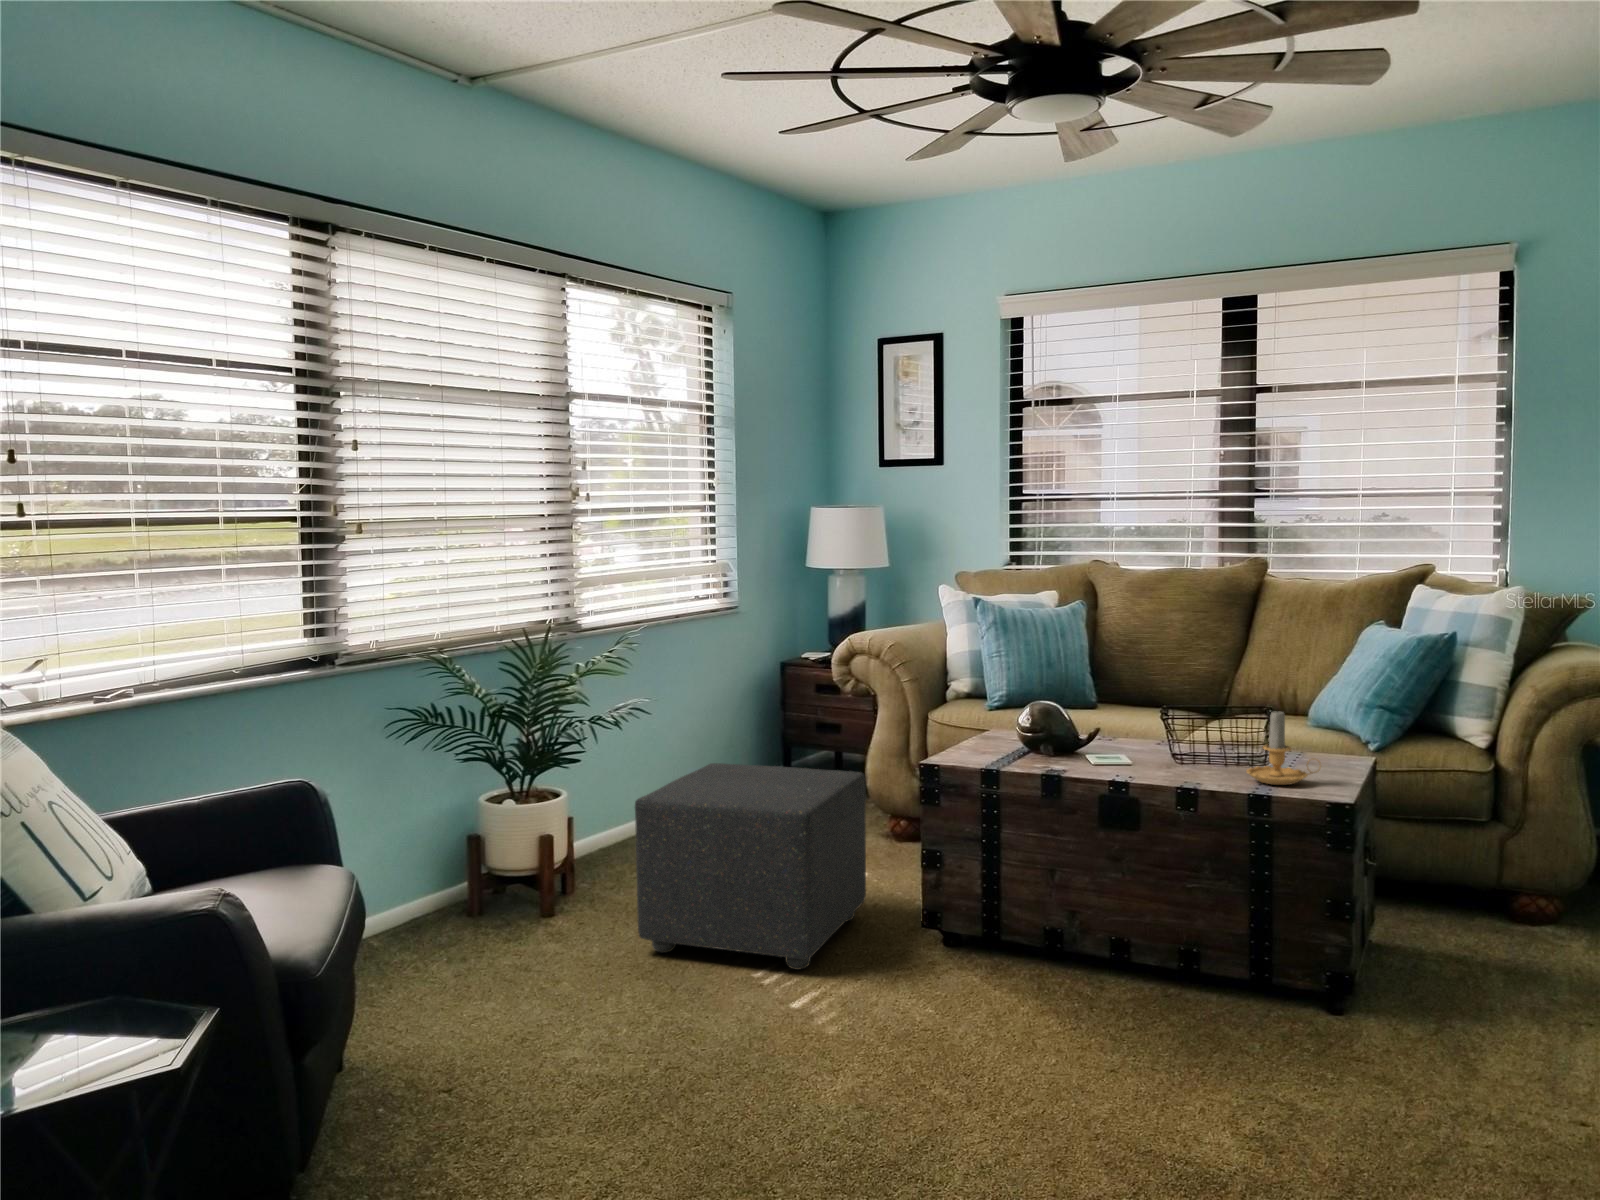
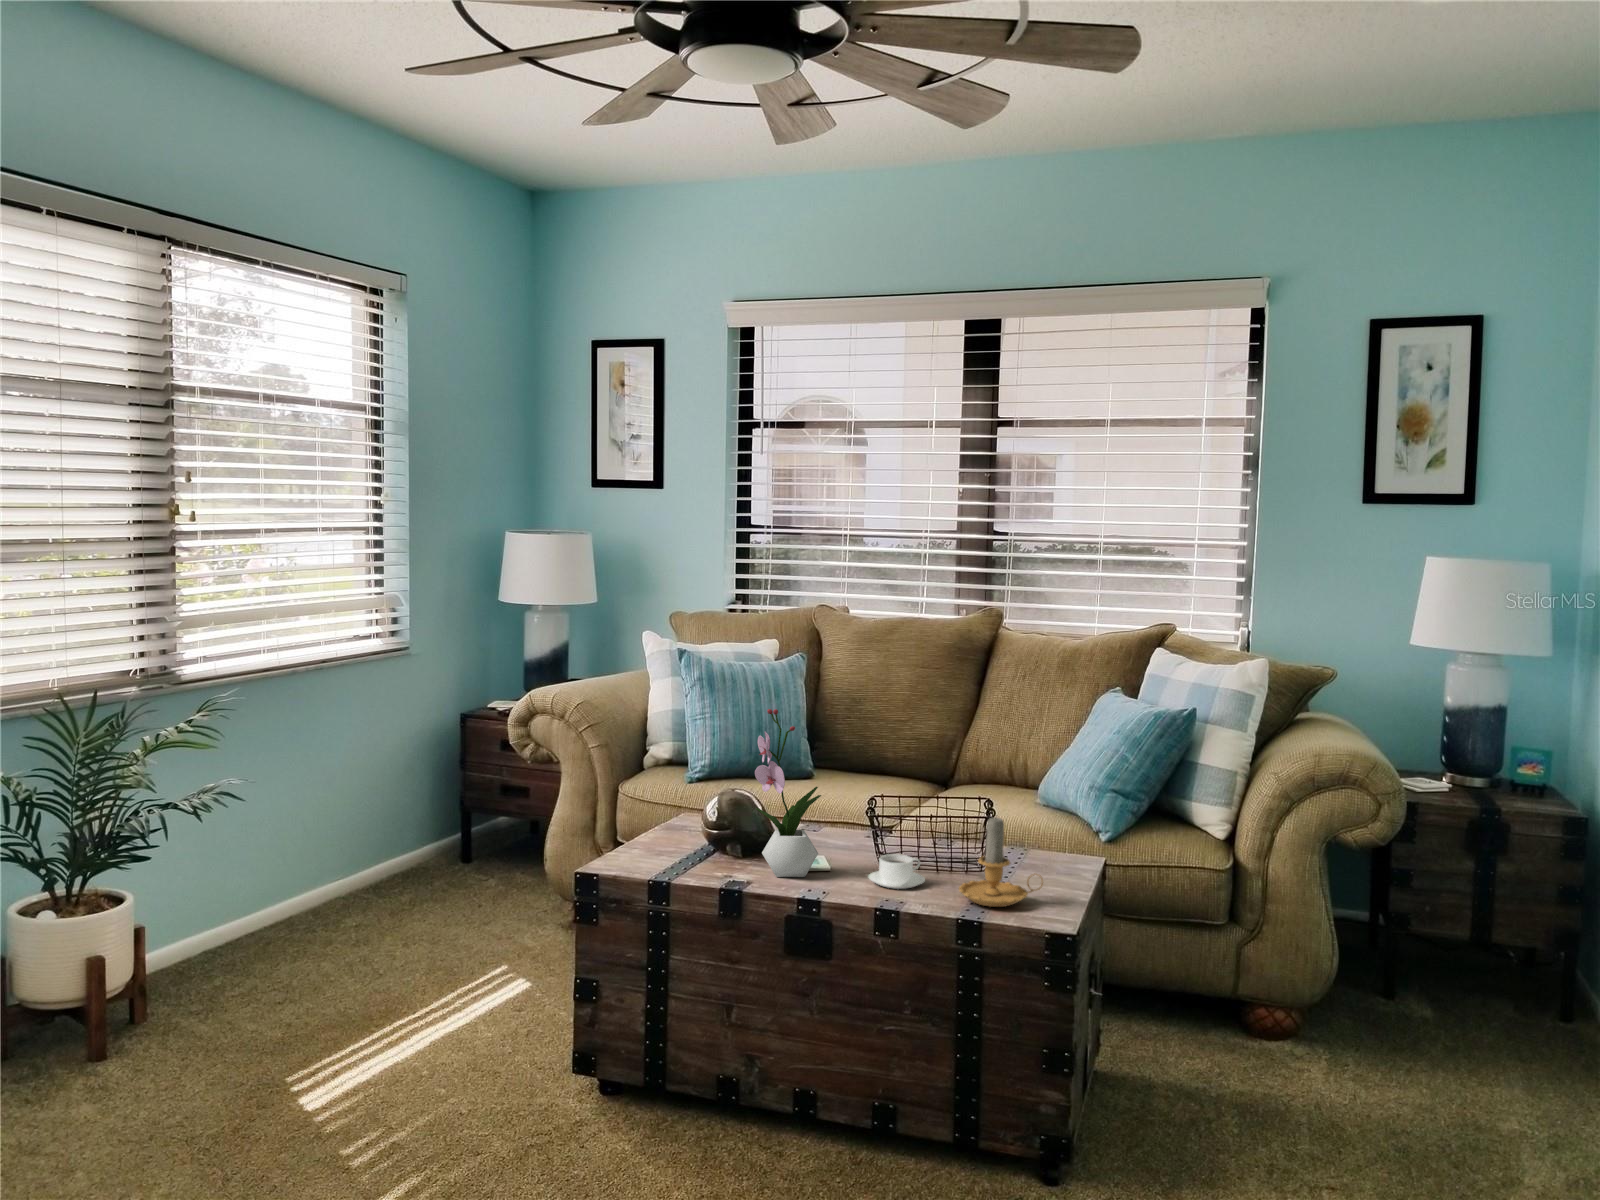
flower arrangement: none [1065,629,1124,767] -> present [755,709,821,877]
coffee cup: none [1165,748,1215,774] -> present [869,854,925,889]
ottoman: present [635,763,866,970] -> none [194,860,517,1143]

